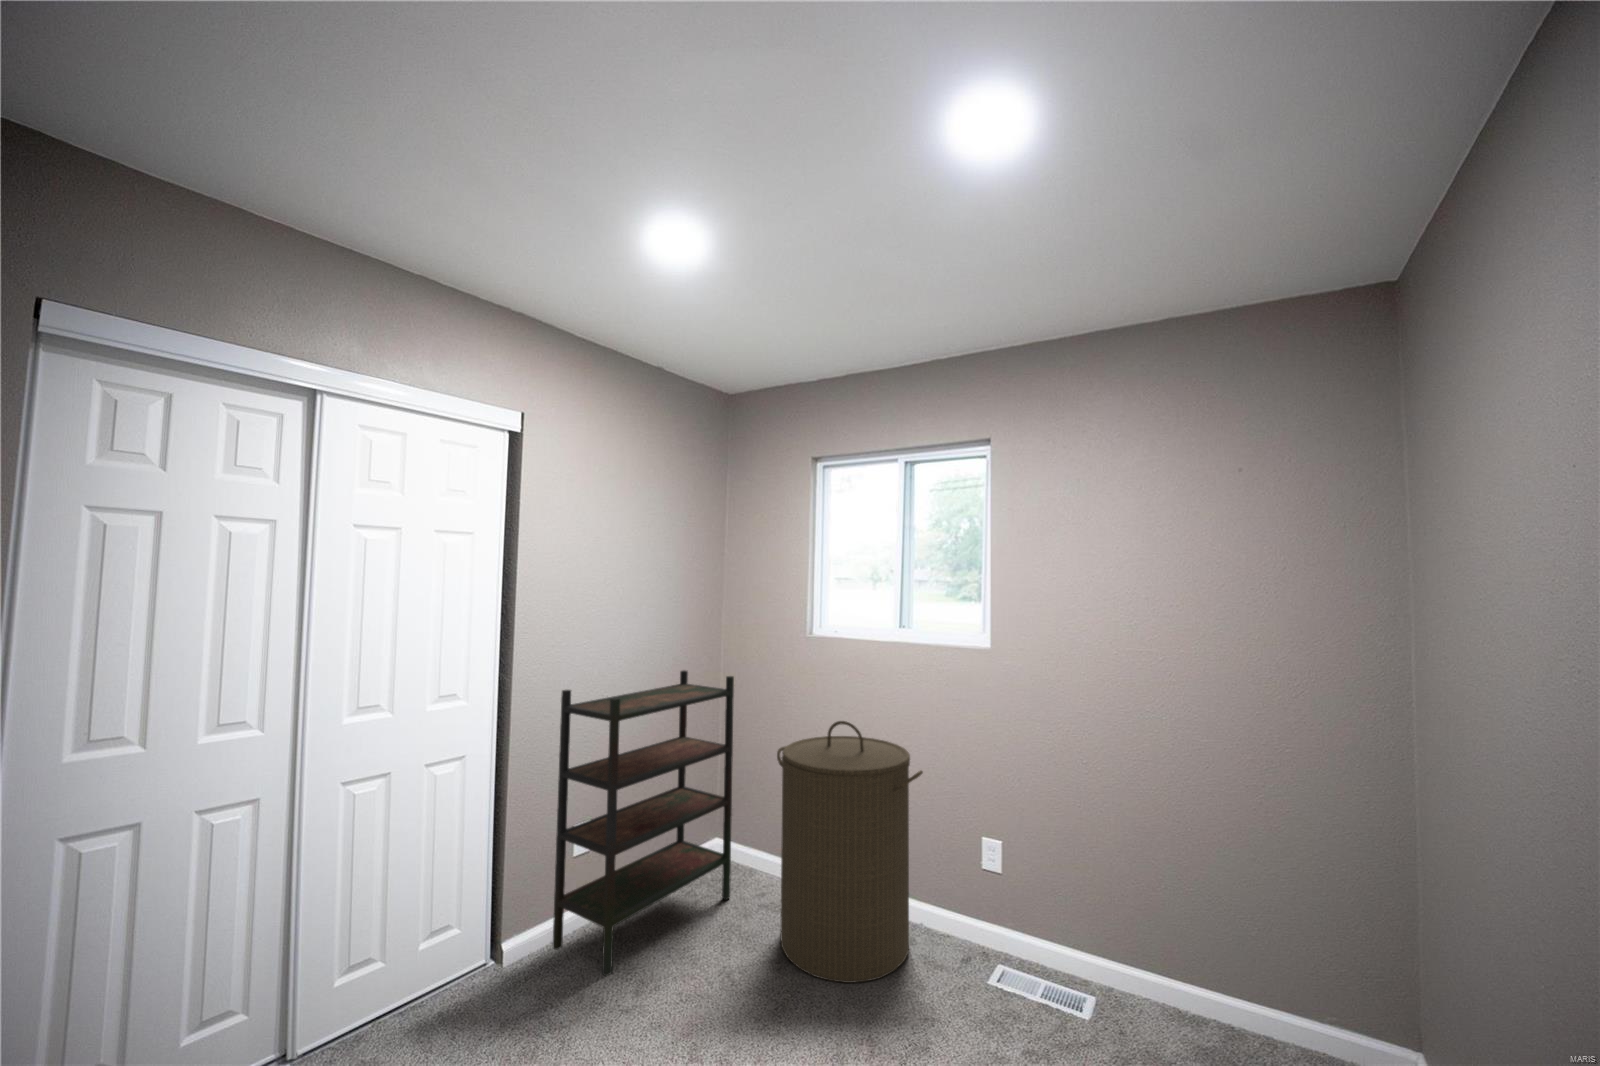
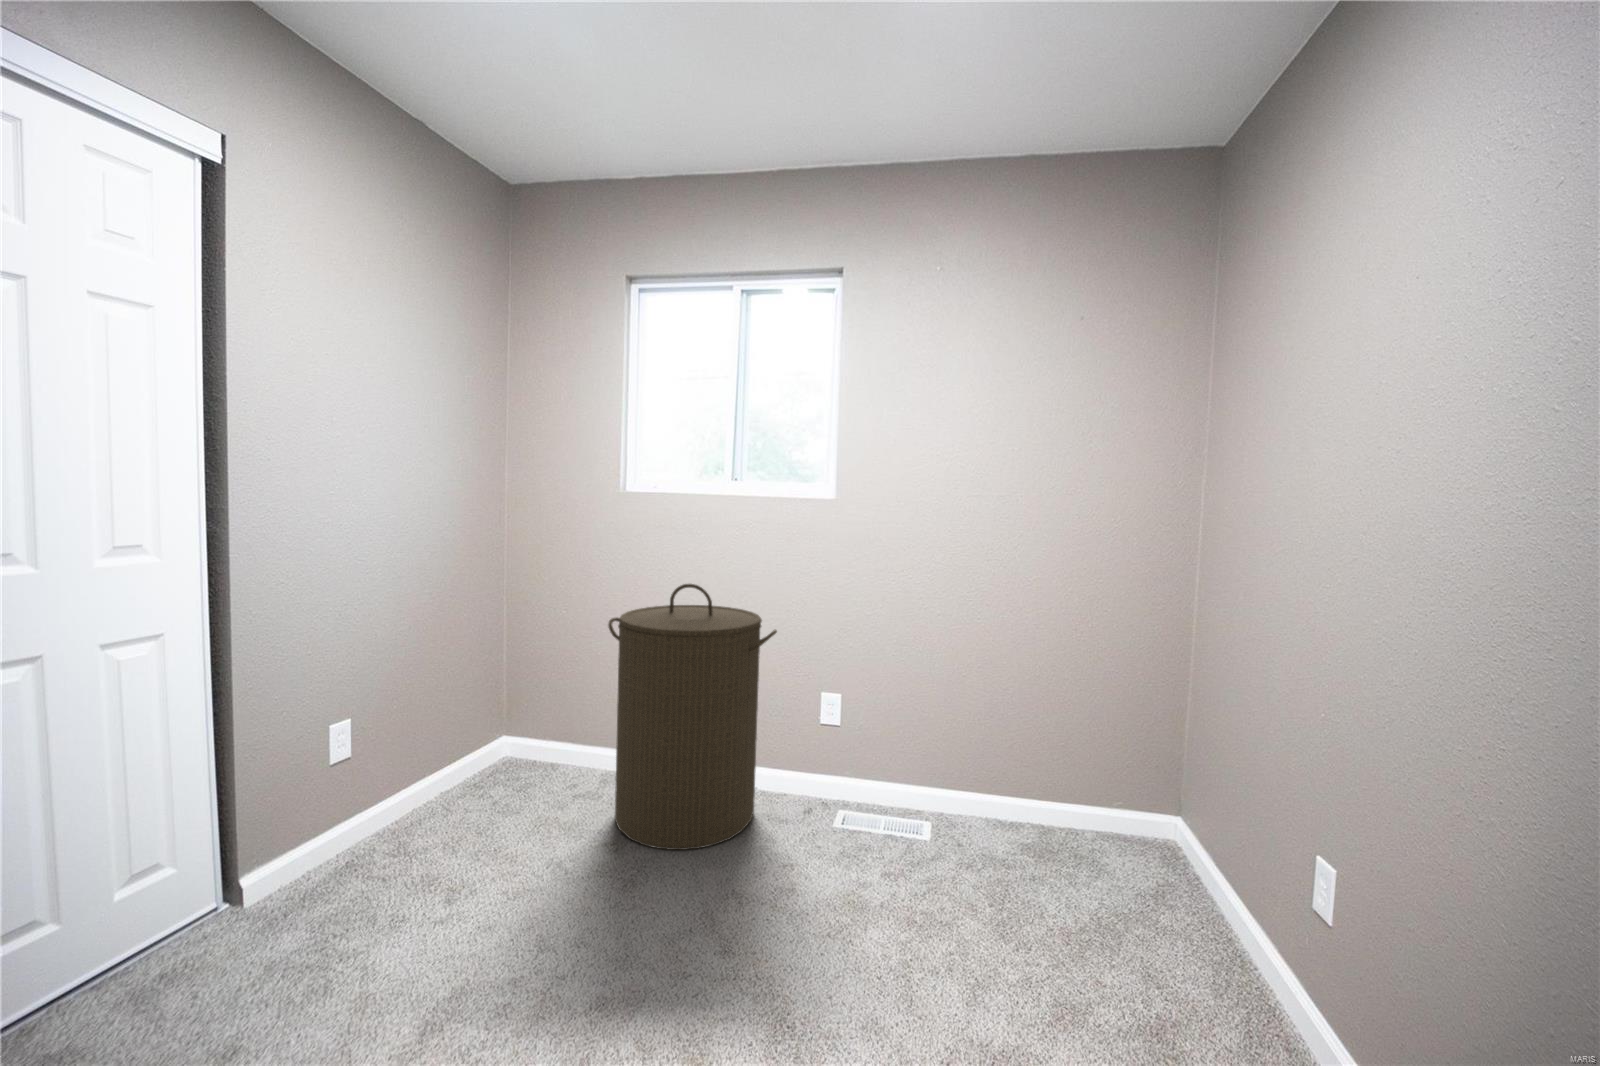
bookshelf: present [552,670,734,976] -> none [313,538,548,893]

